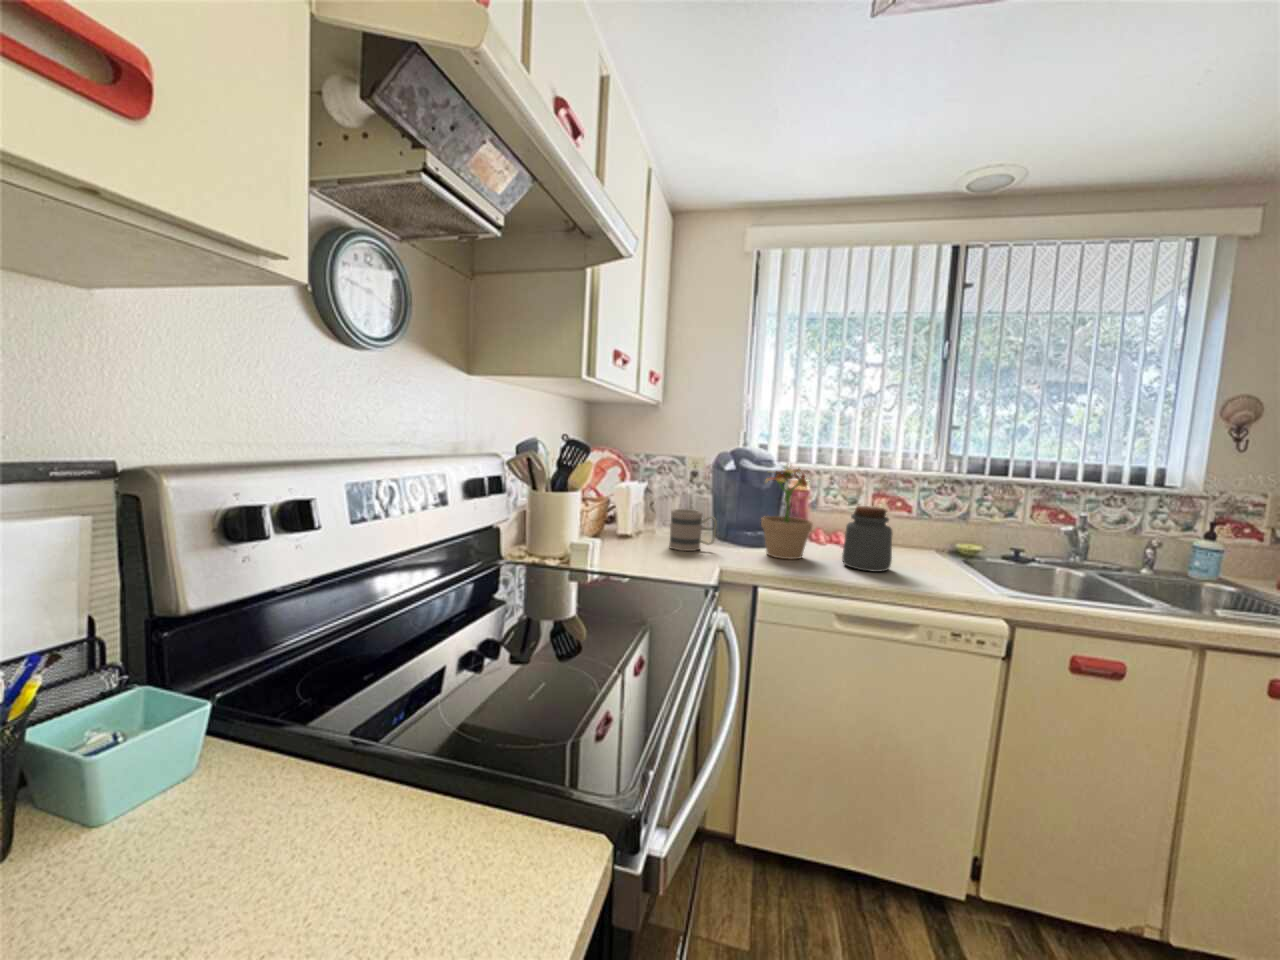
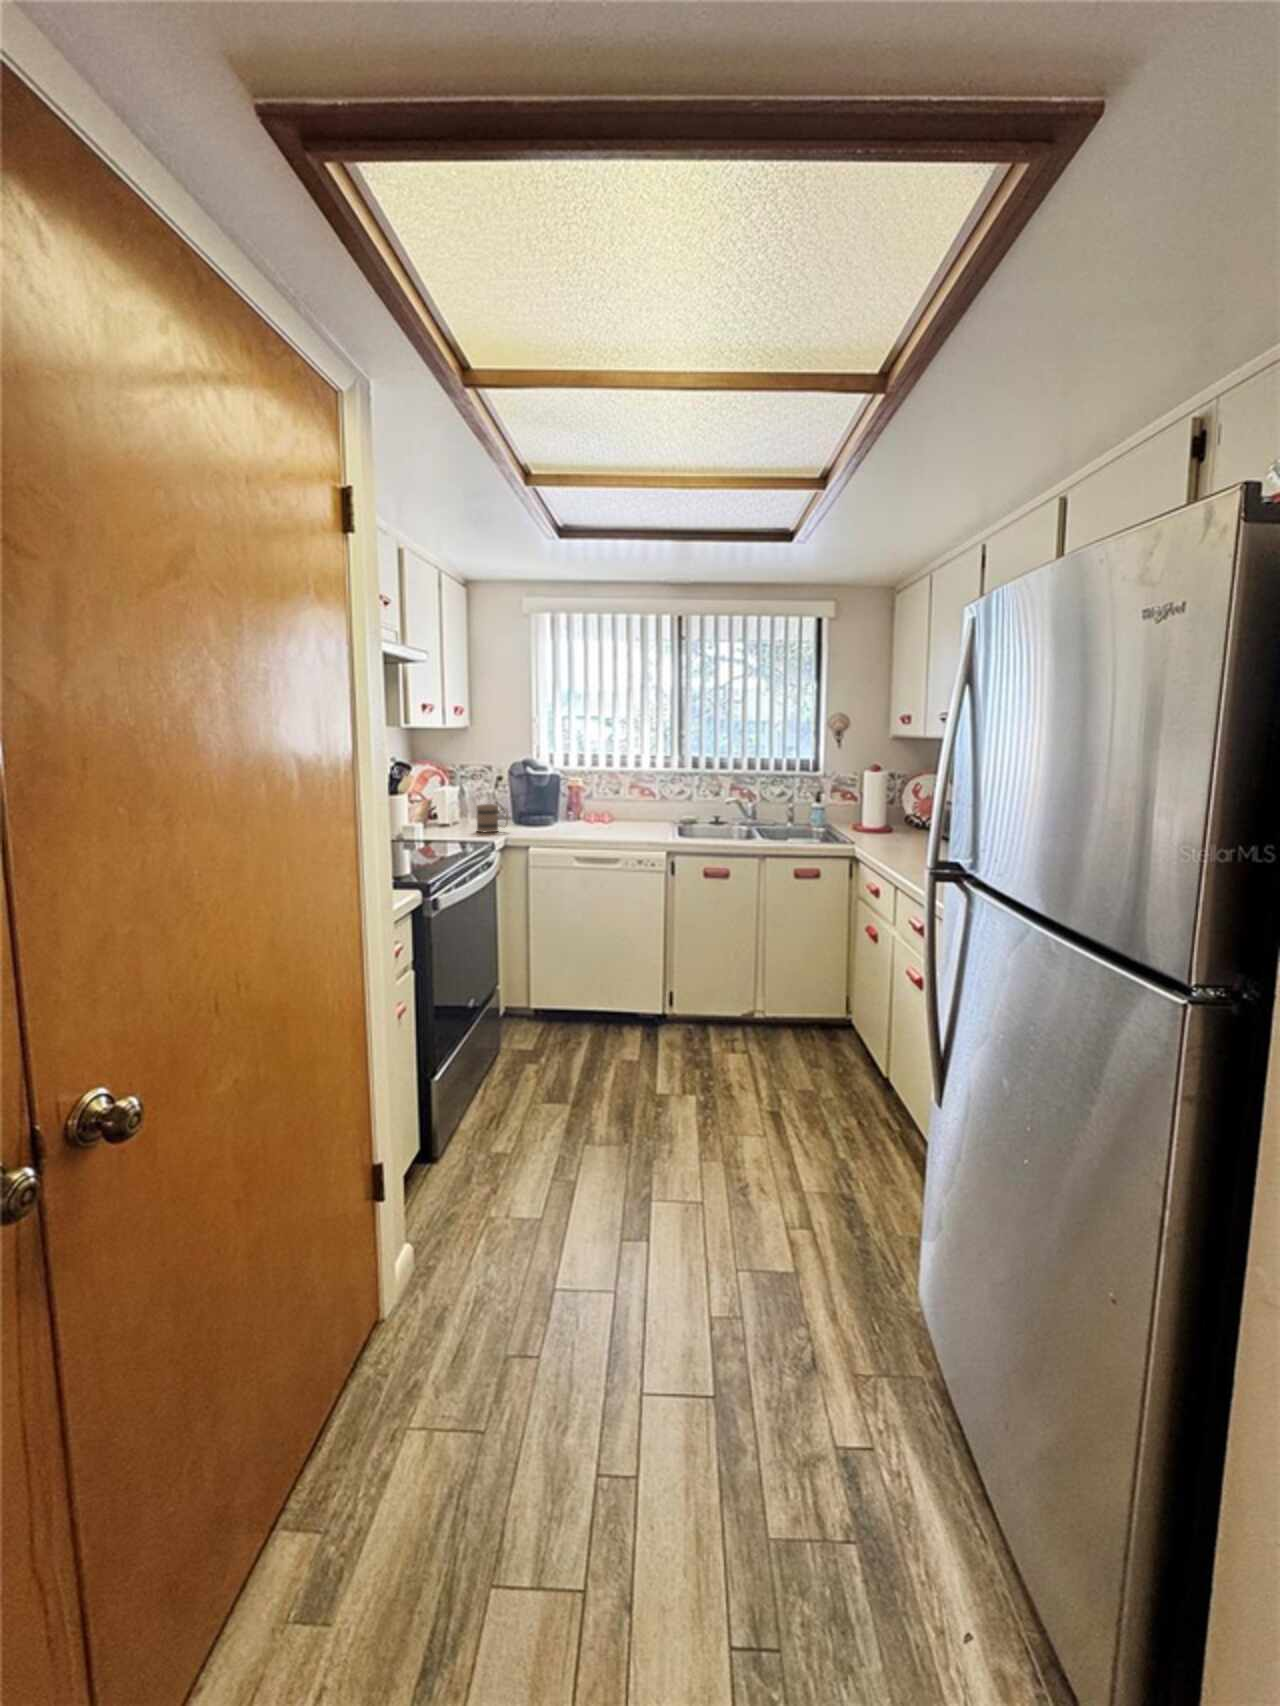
potted plant: present [761,469,812,559] -> none [537,767,573,833]
jar: present [842,506,893,572] -> none [589,794,619,835]

